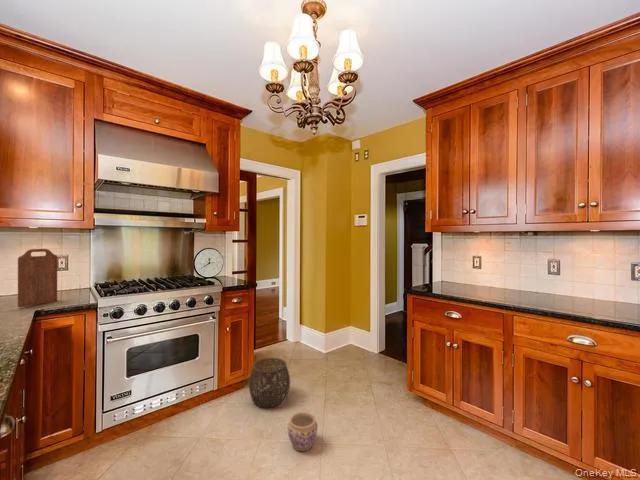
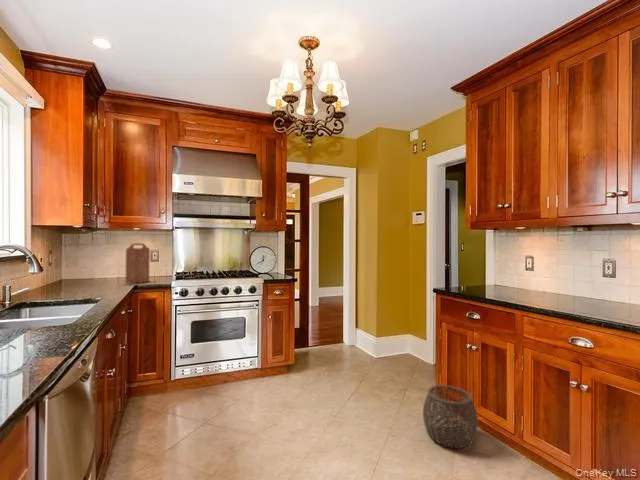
woven basket: present [248,358,290,407] -> present [423,385,478,448]
planter: present [288,412,317,451] -> none [304,391,331,423]

